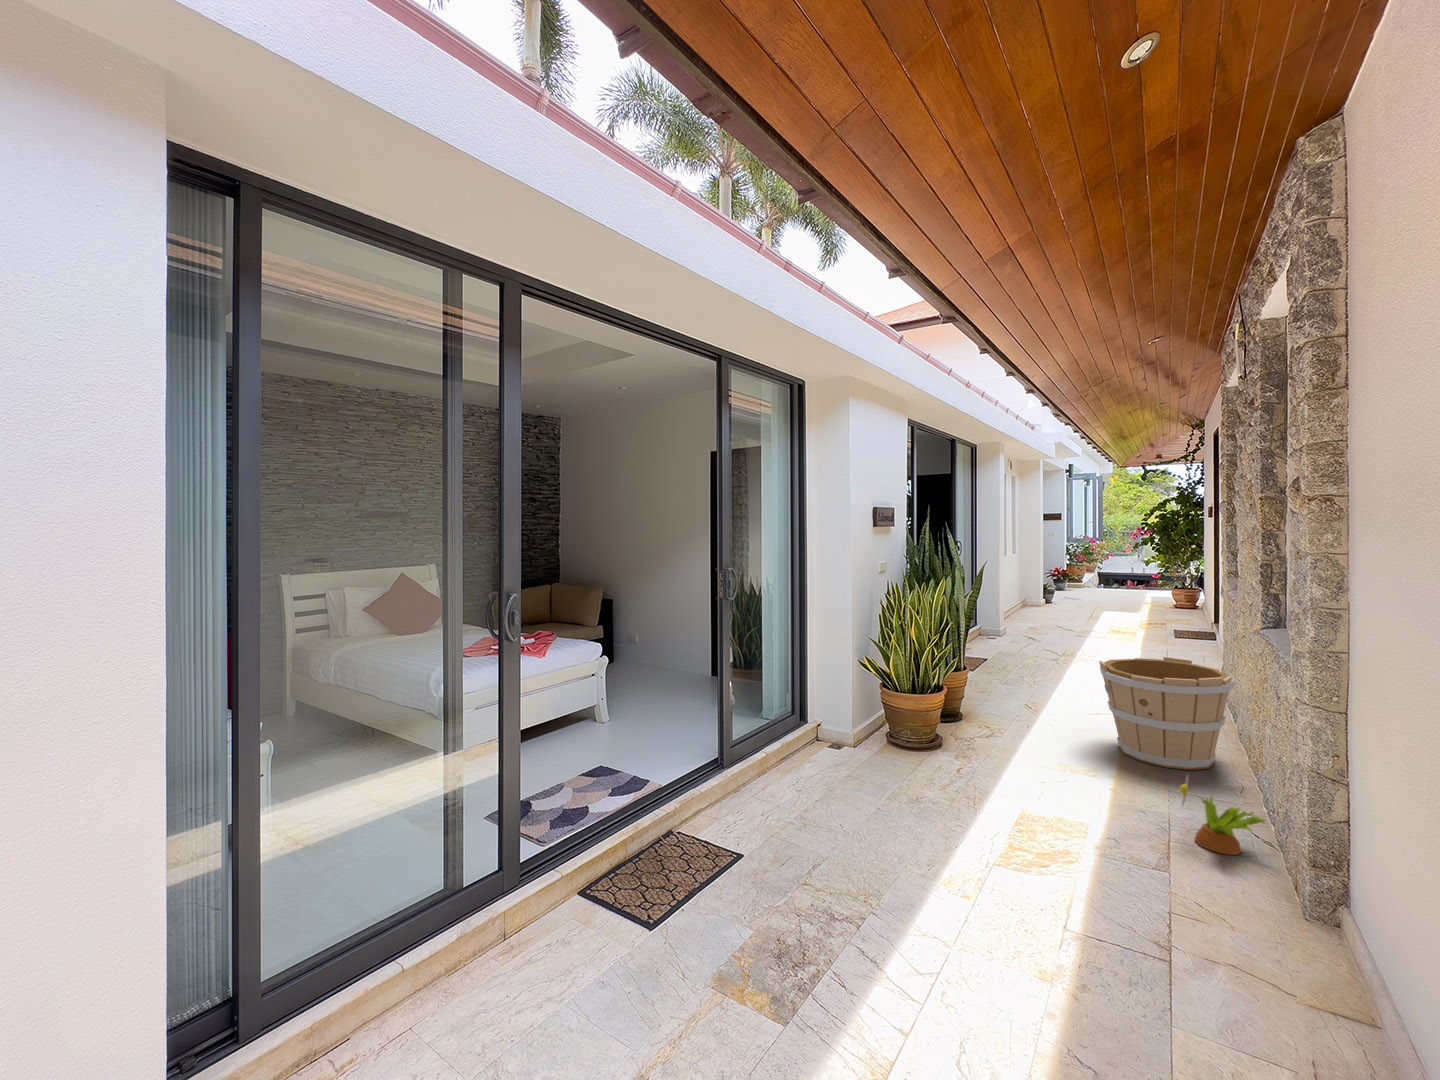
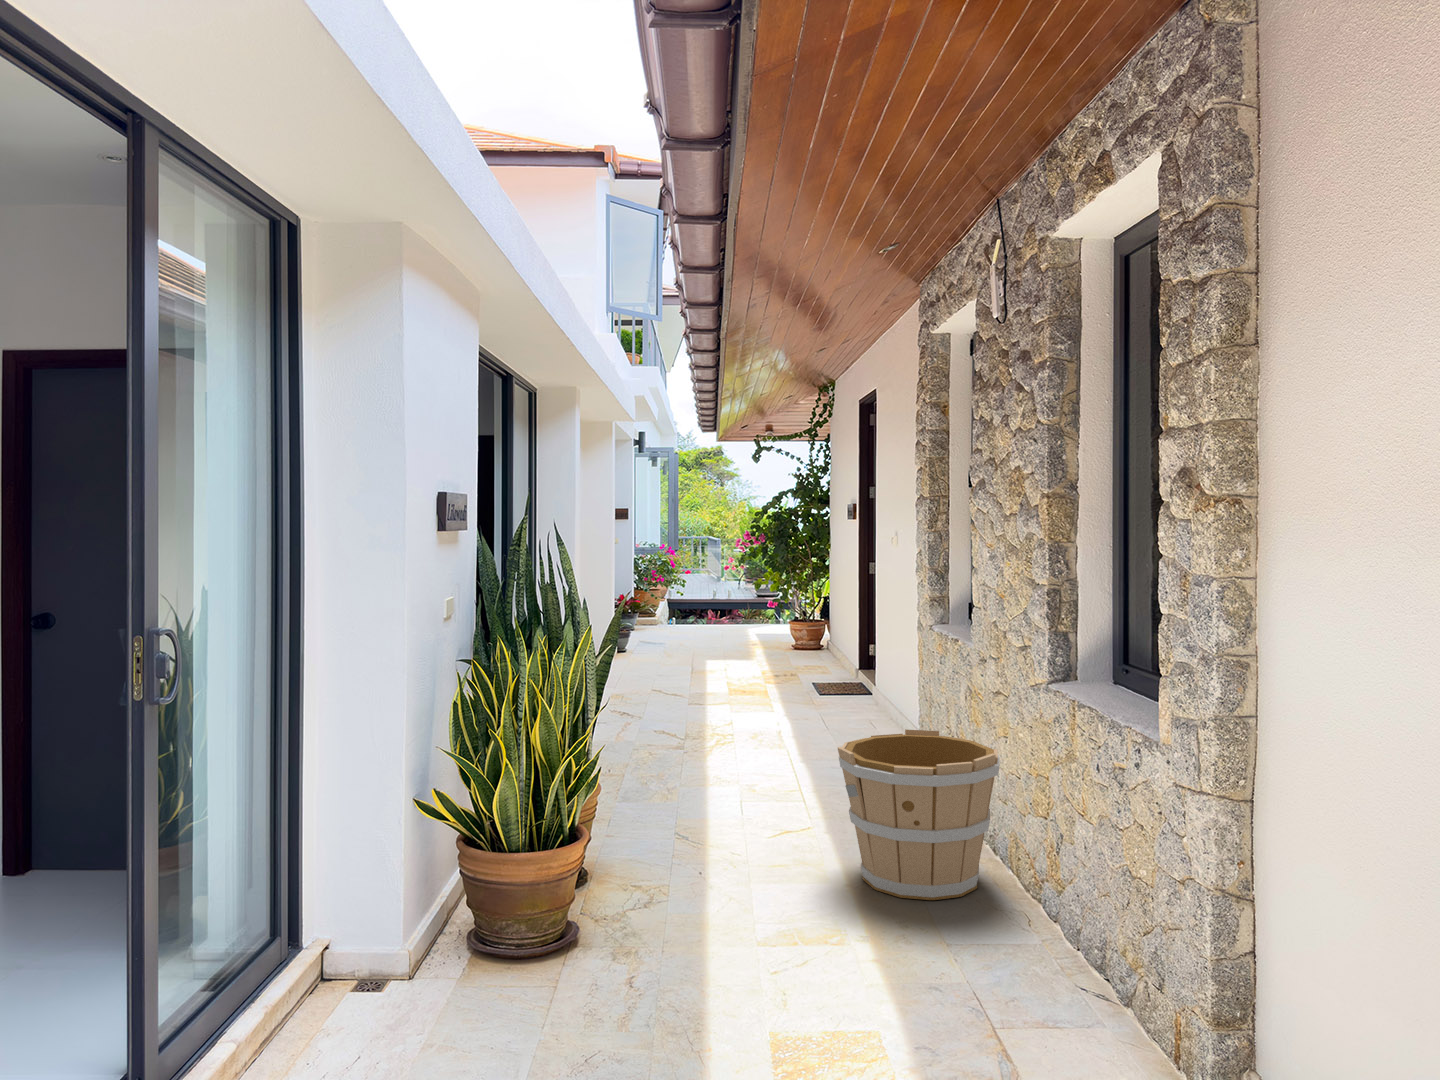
decorative plant: present [1179,777,1265,855] -> none [1012,914,1112,1028]

